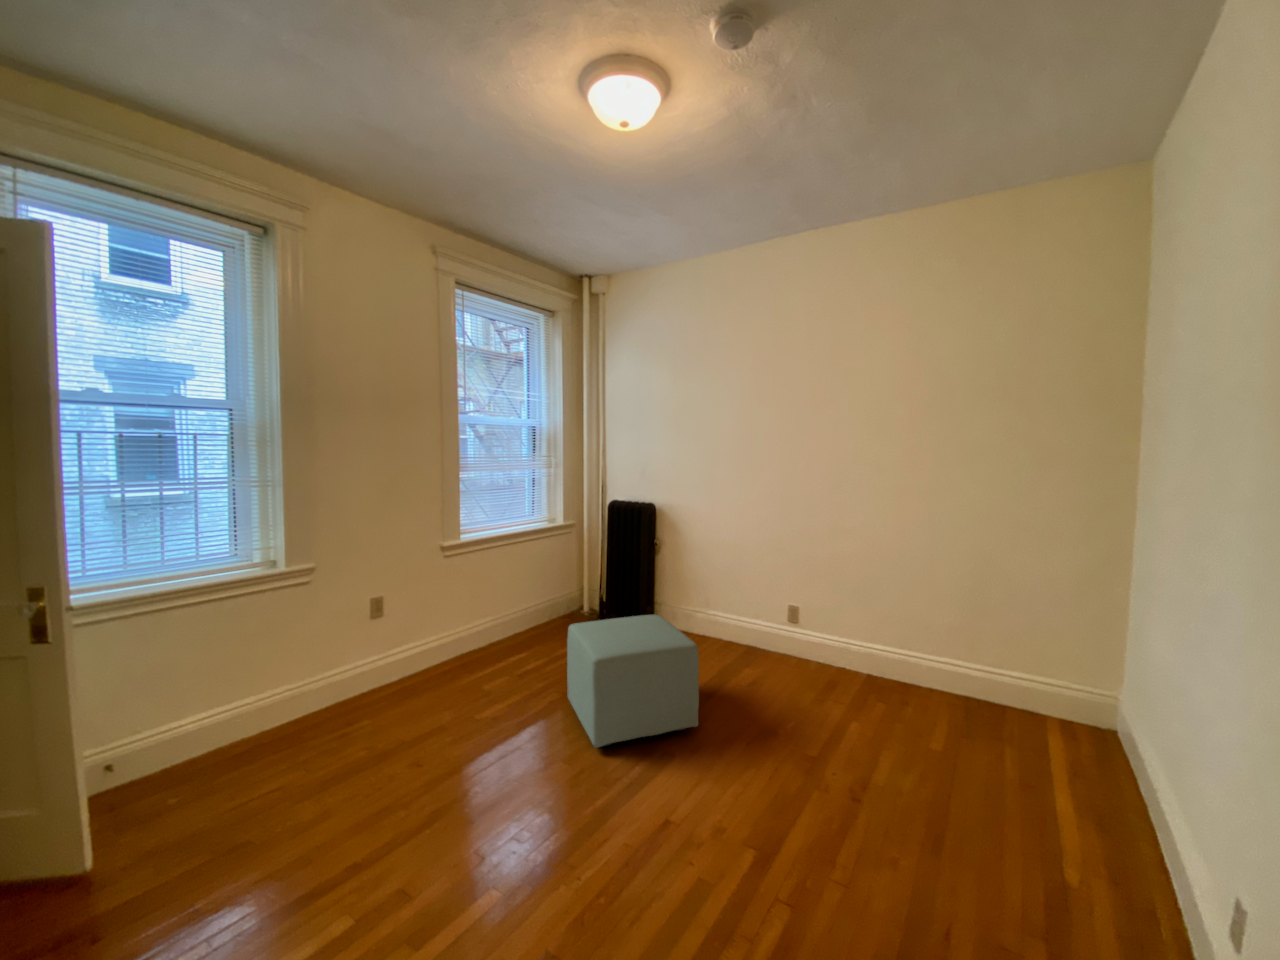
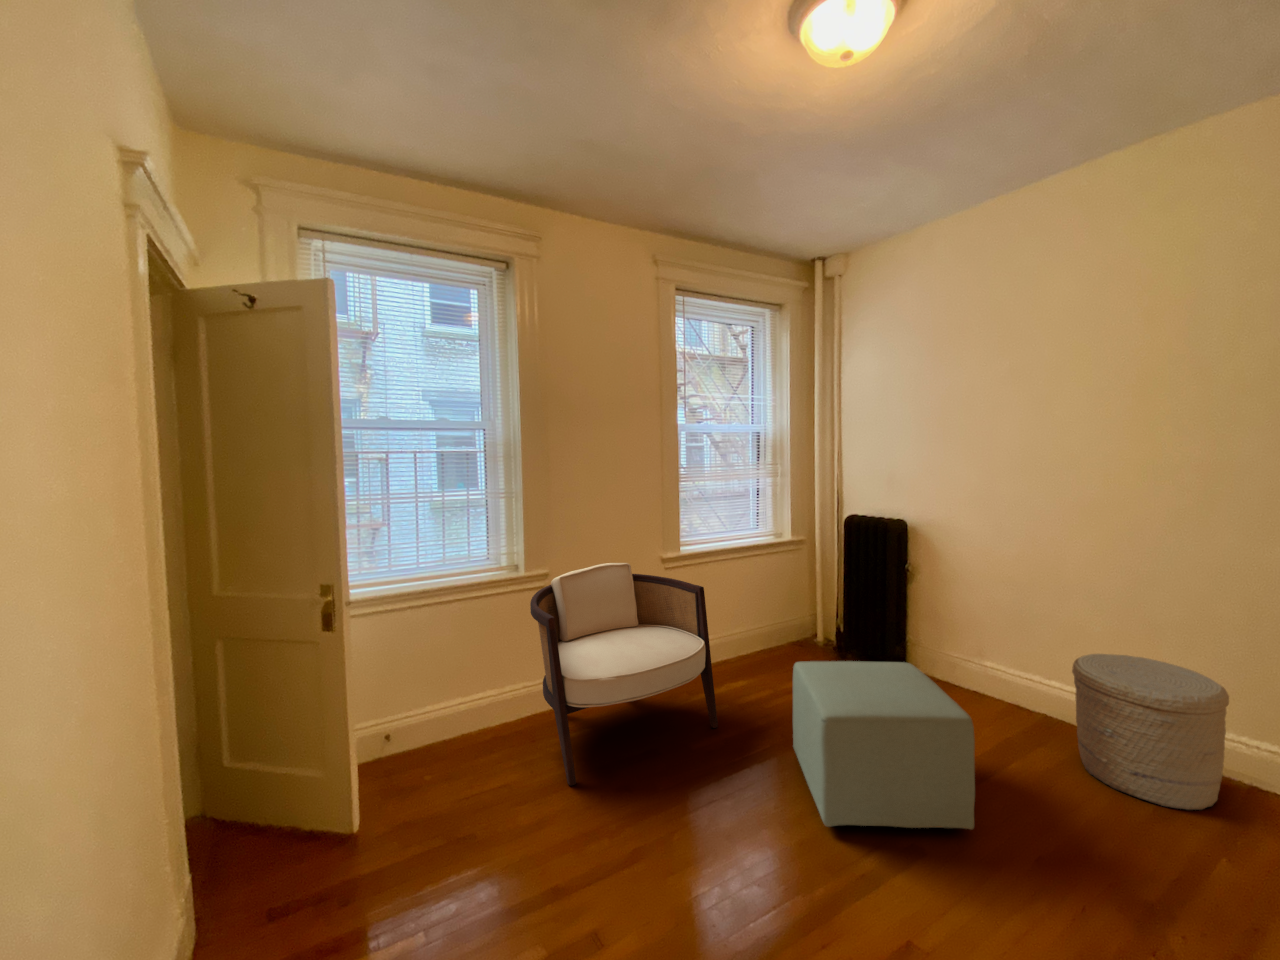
armchair: none [302,551,500,771] -> present [530,563,718,786]
woven basket: none [760,593,841,689] -> present [1072,654,1229,810]

